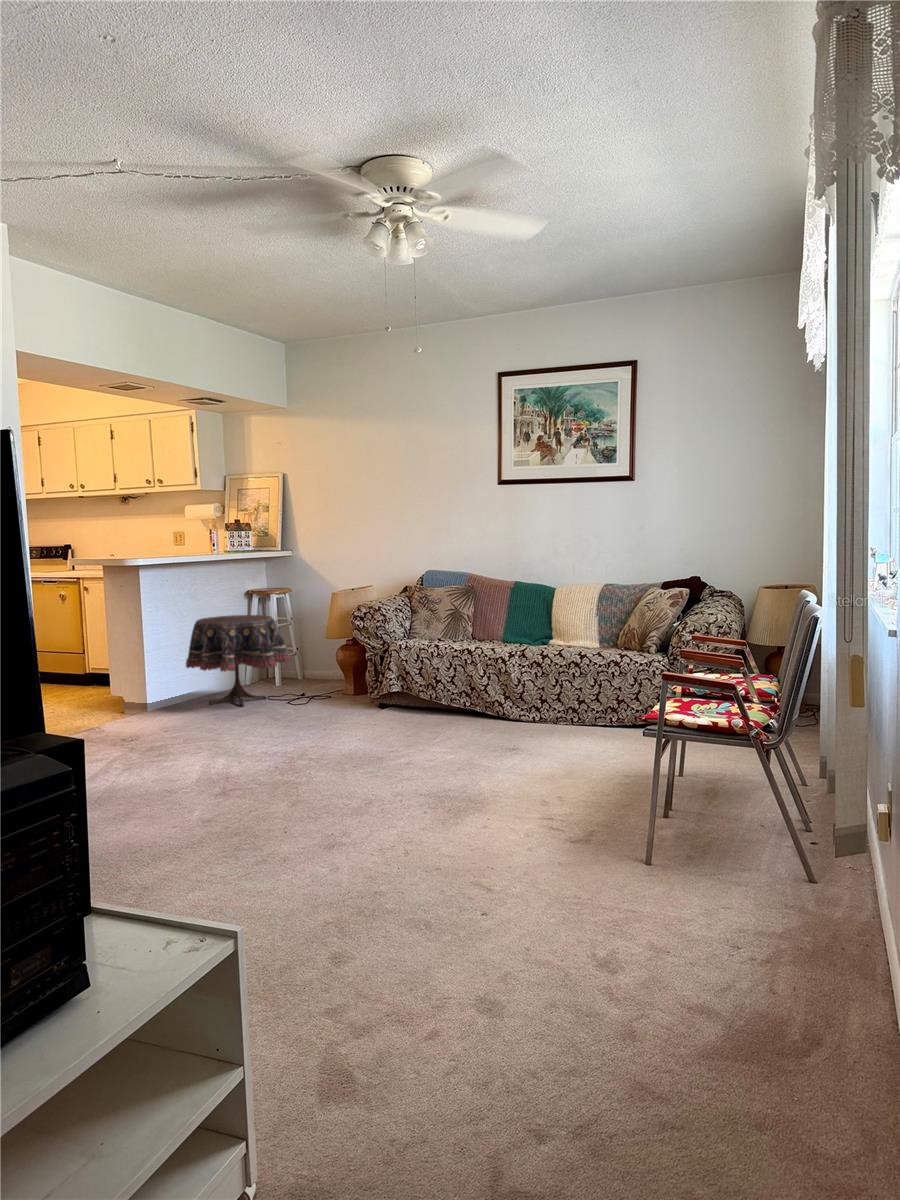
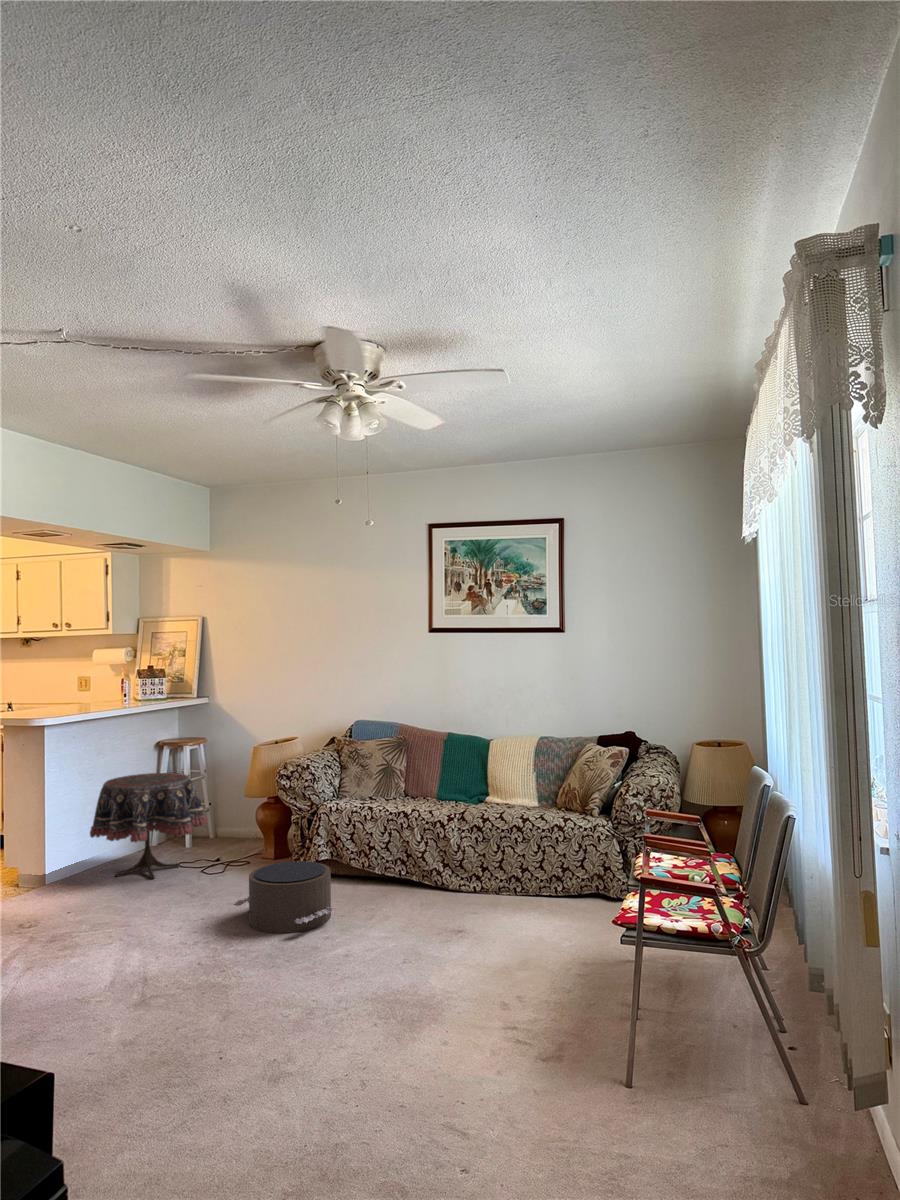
pouf: none [308,687,400,745] -> present [234,861,334,933]

